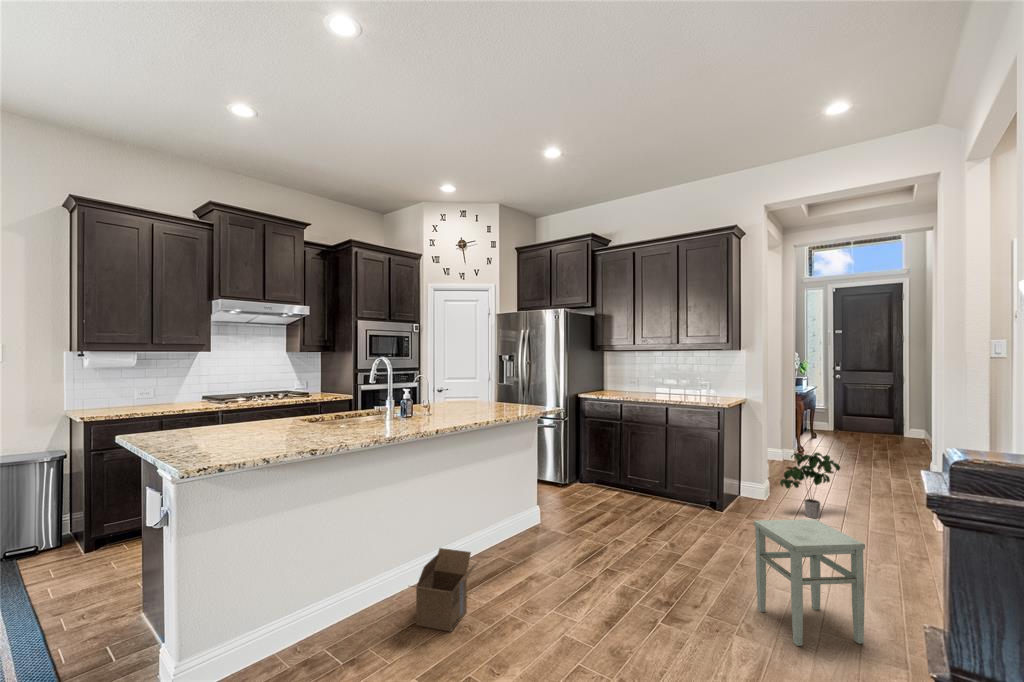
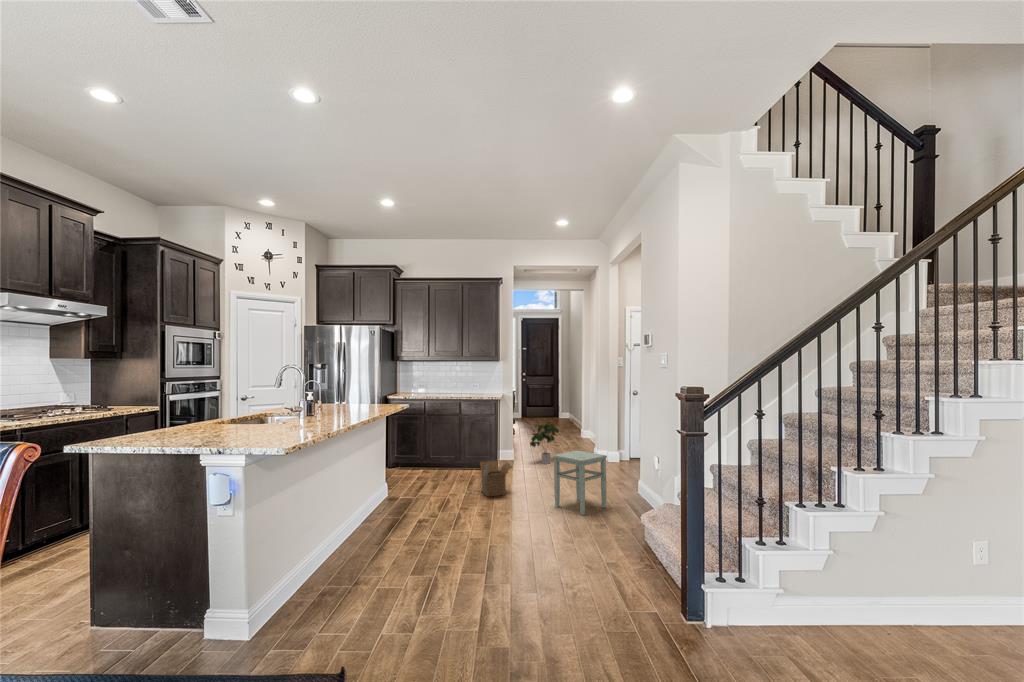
cardboard box: present [411,548,478,632] -> present [480,461,512,497]

